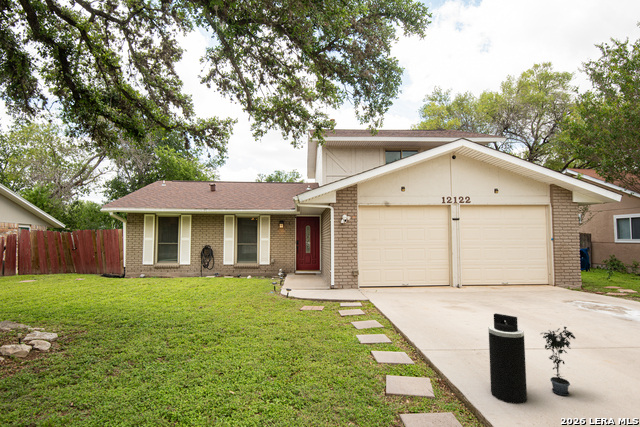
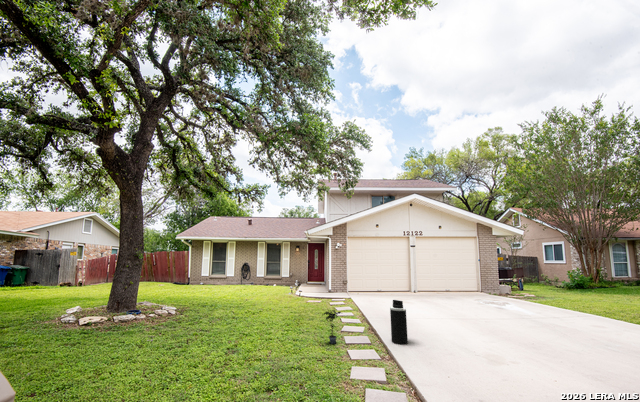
potted plant: present [541,327,575,395] -> present [324,310,341,344]

